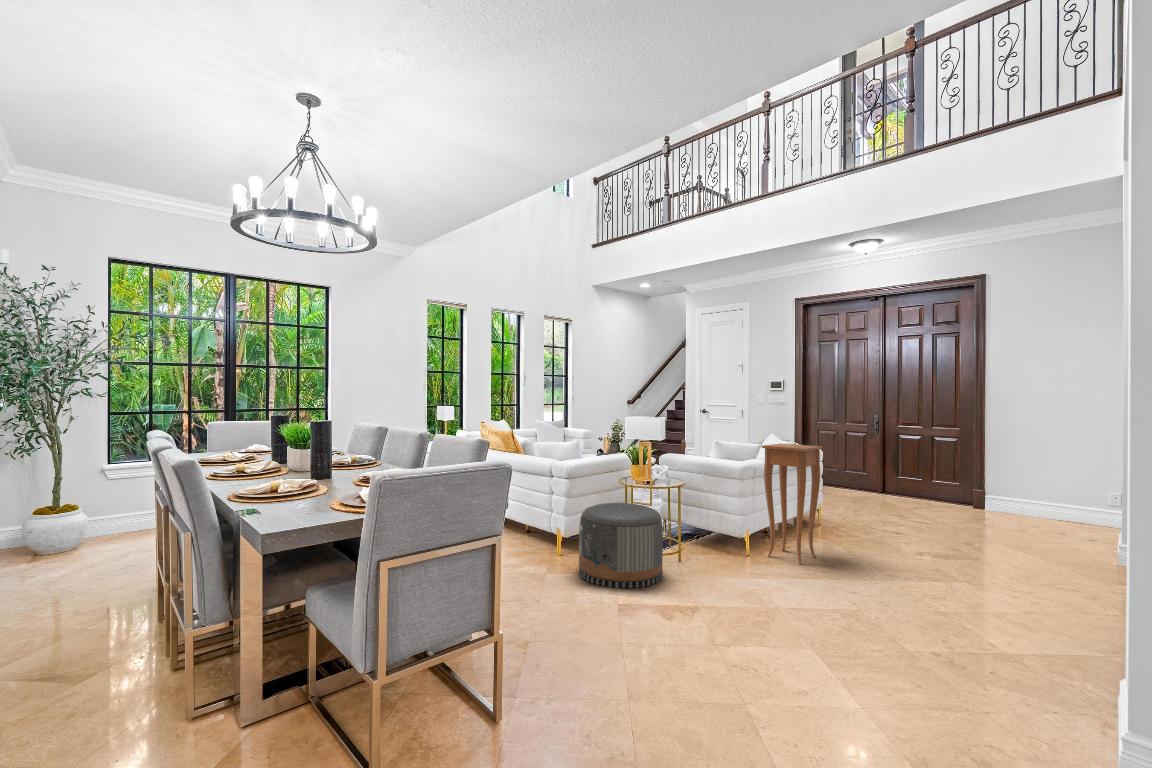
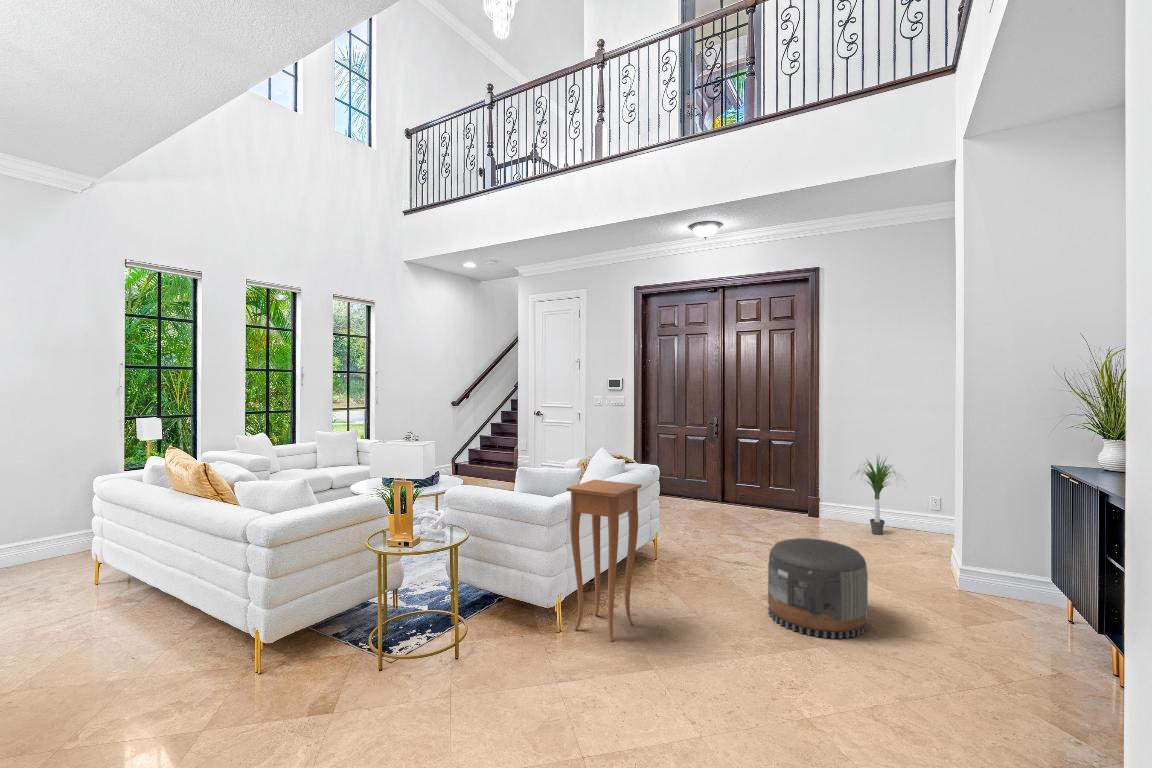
potted plant: none [1016,444,1085,523] -> present [857,456,894,534]
pouf: present [579,503,663,588] -> present [768,538,868,639]

